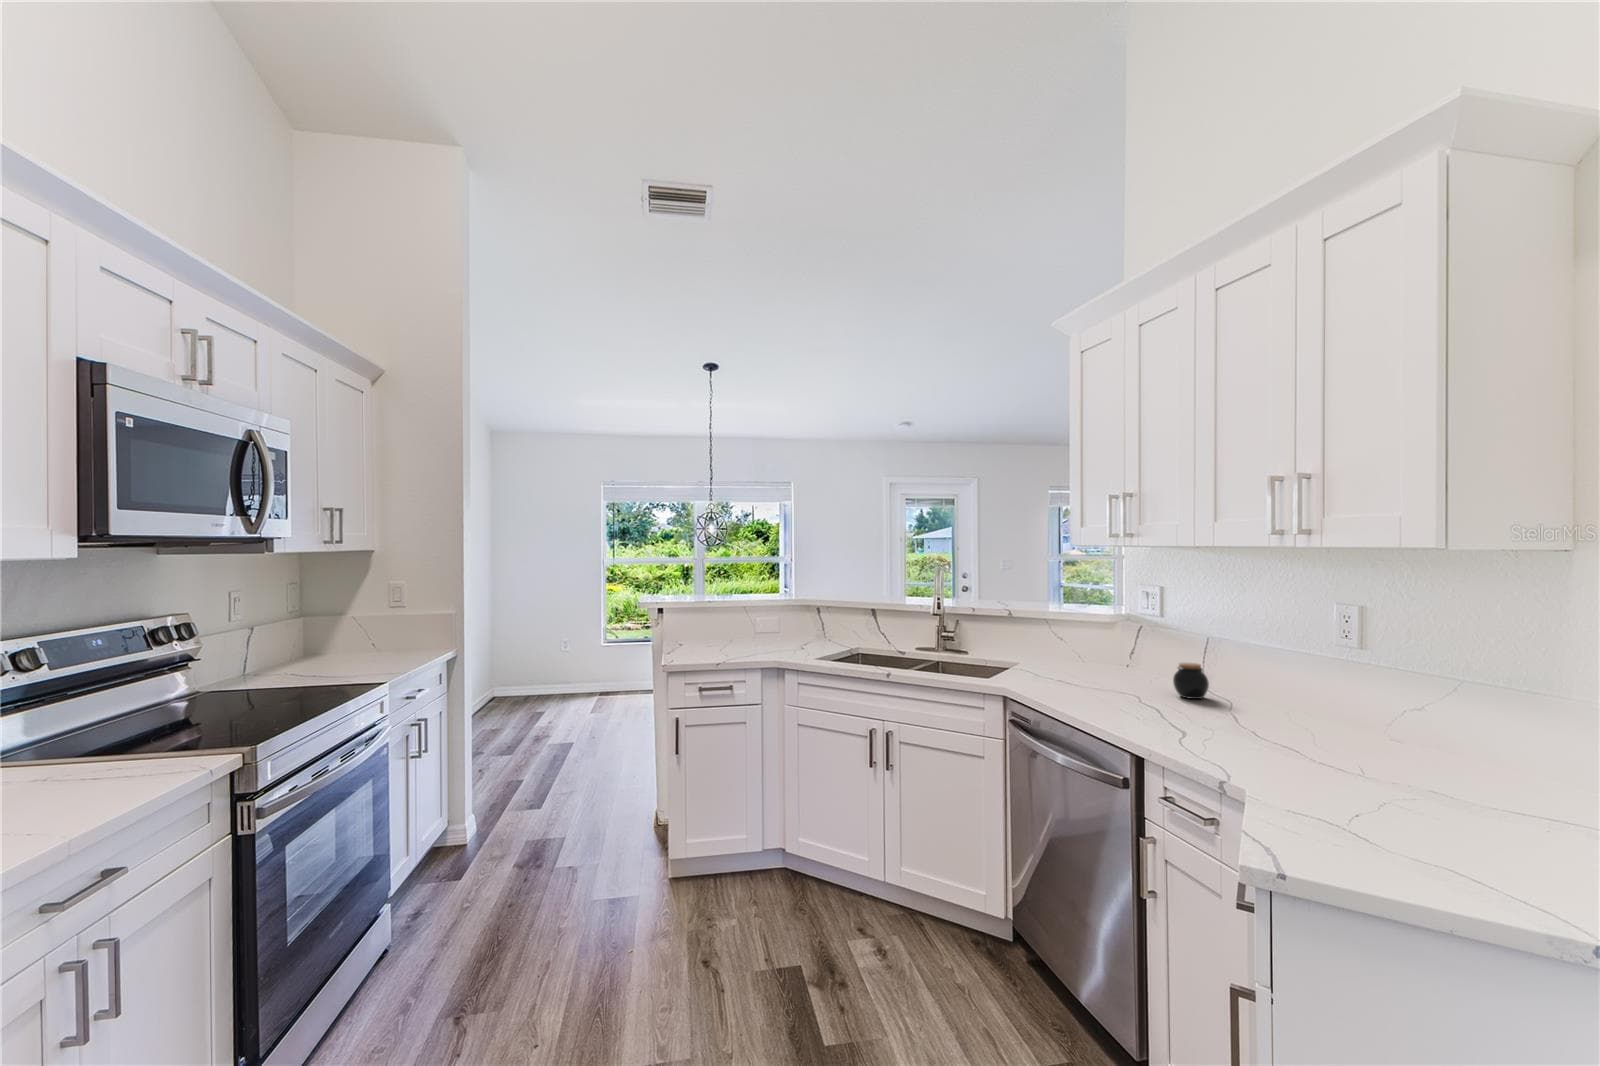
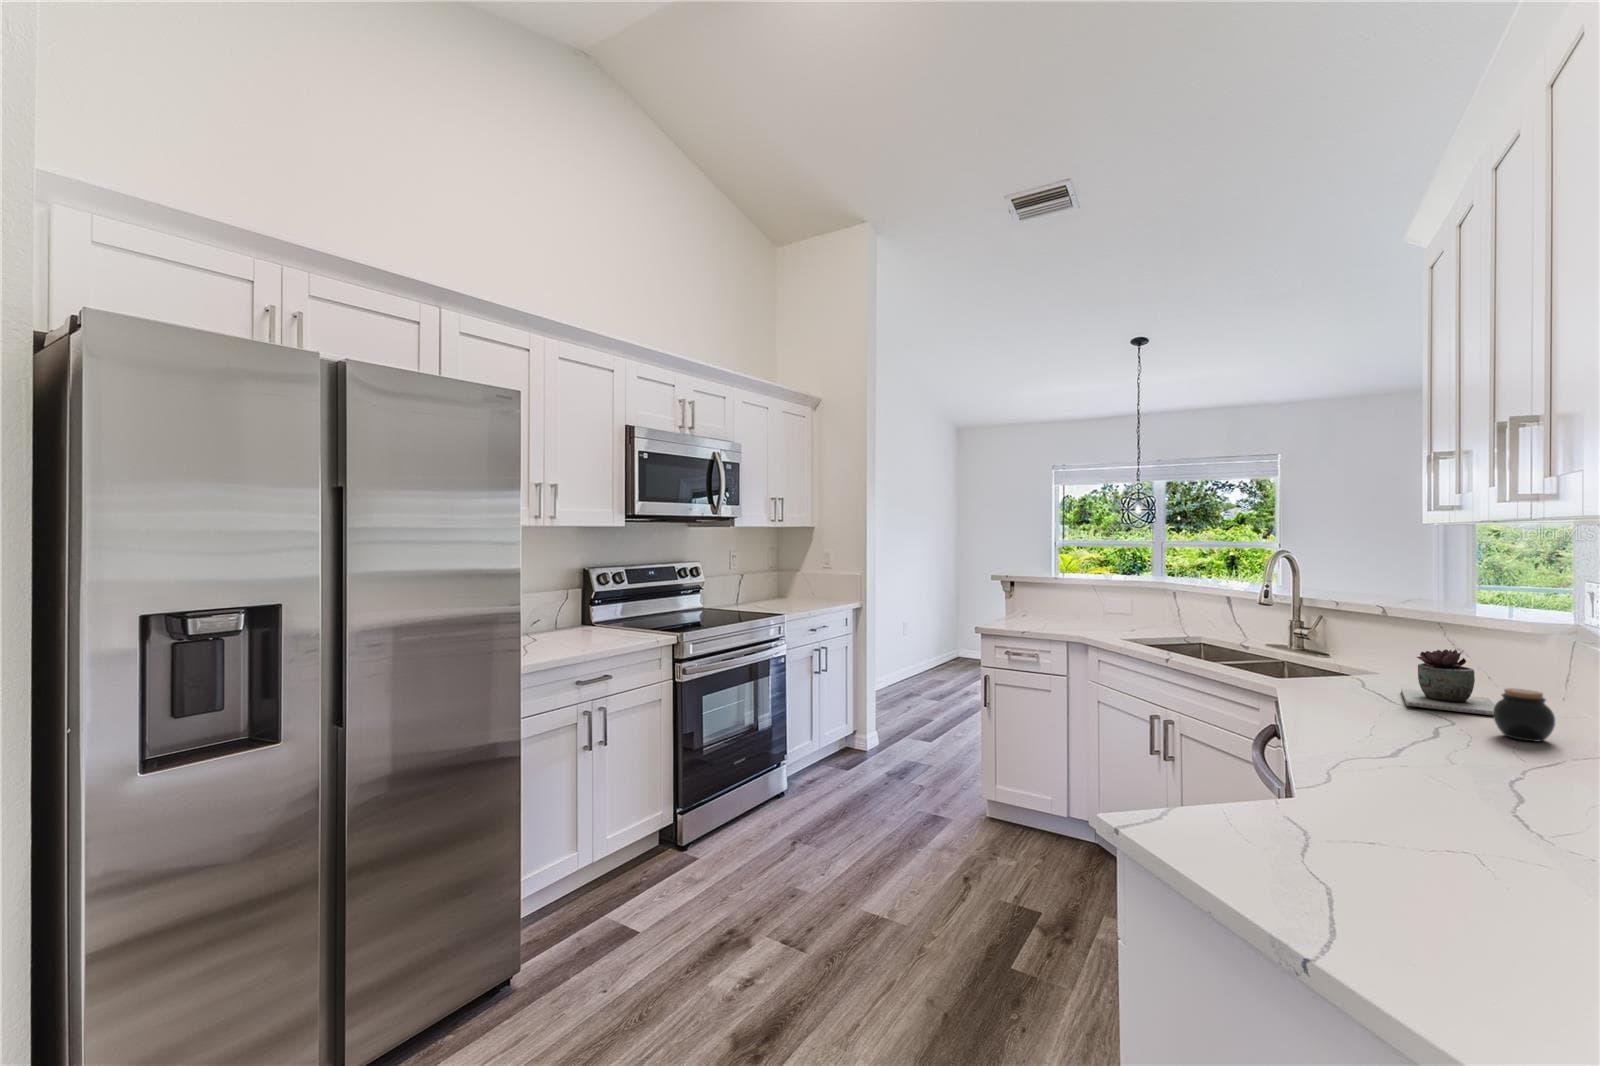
succulent plant: none [1065,639,1146,685] -> present [1401,649,1495,715]

